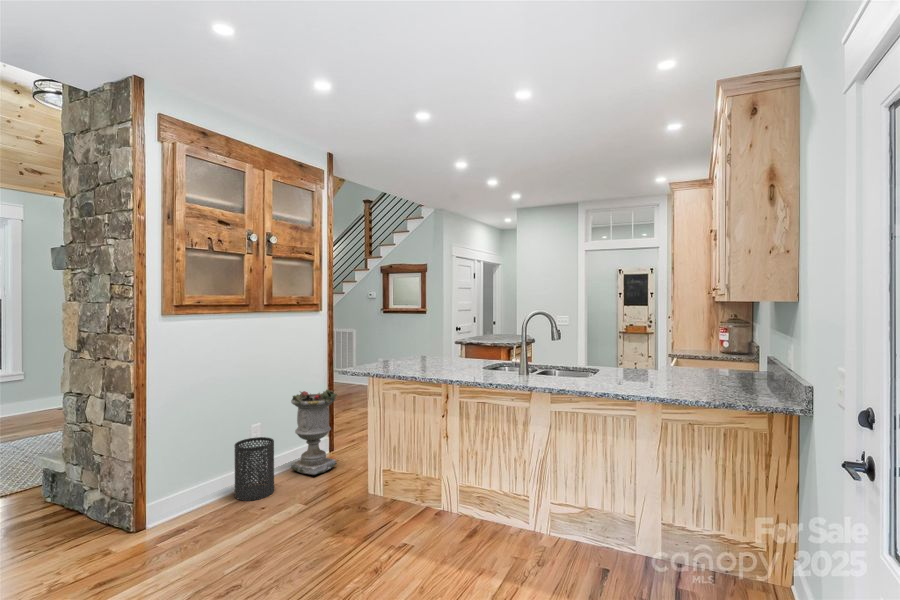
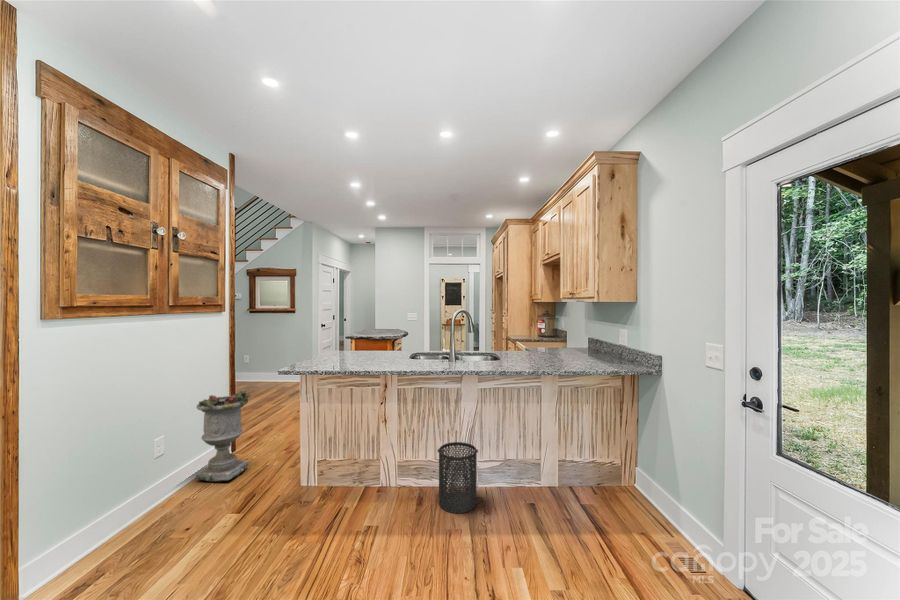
trash can: present [234,437,274,501] -> present [438,442,478,513]

